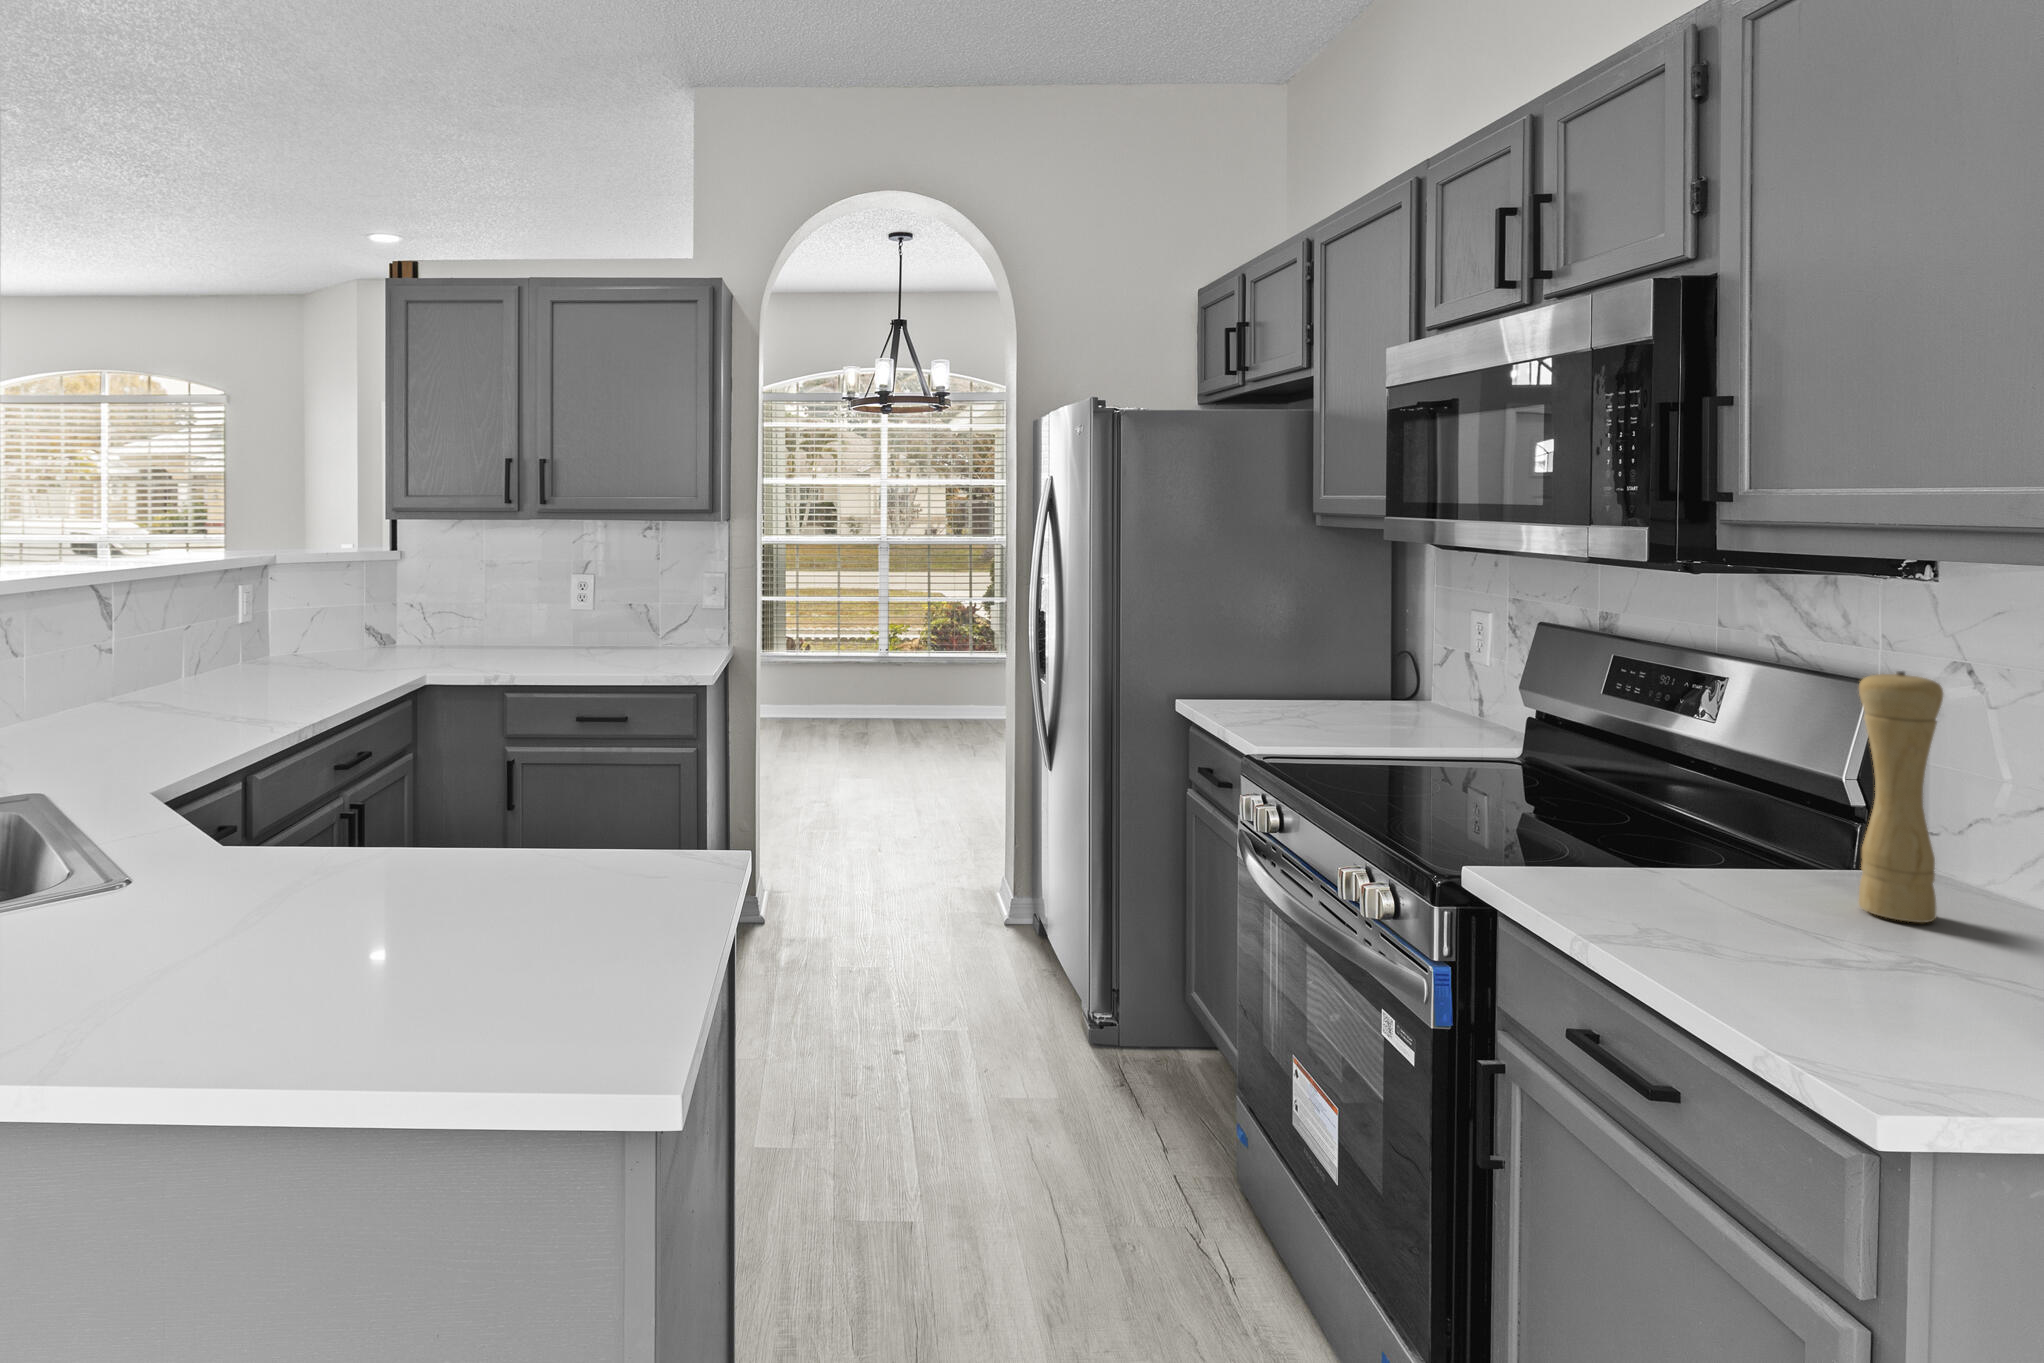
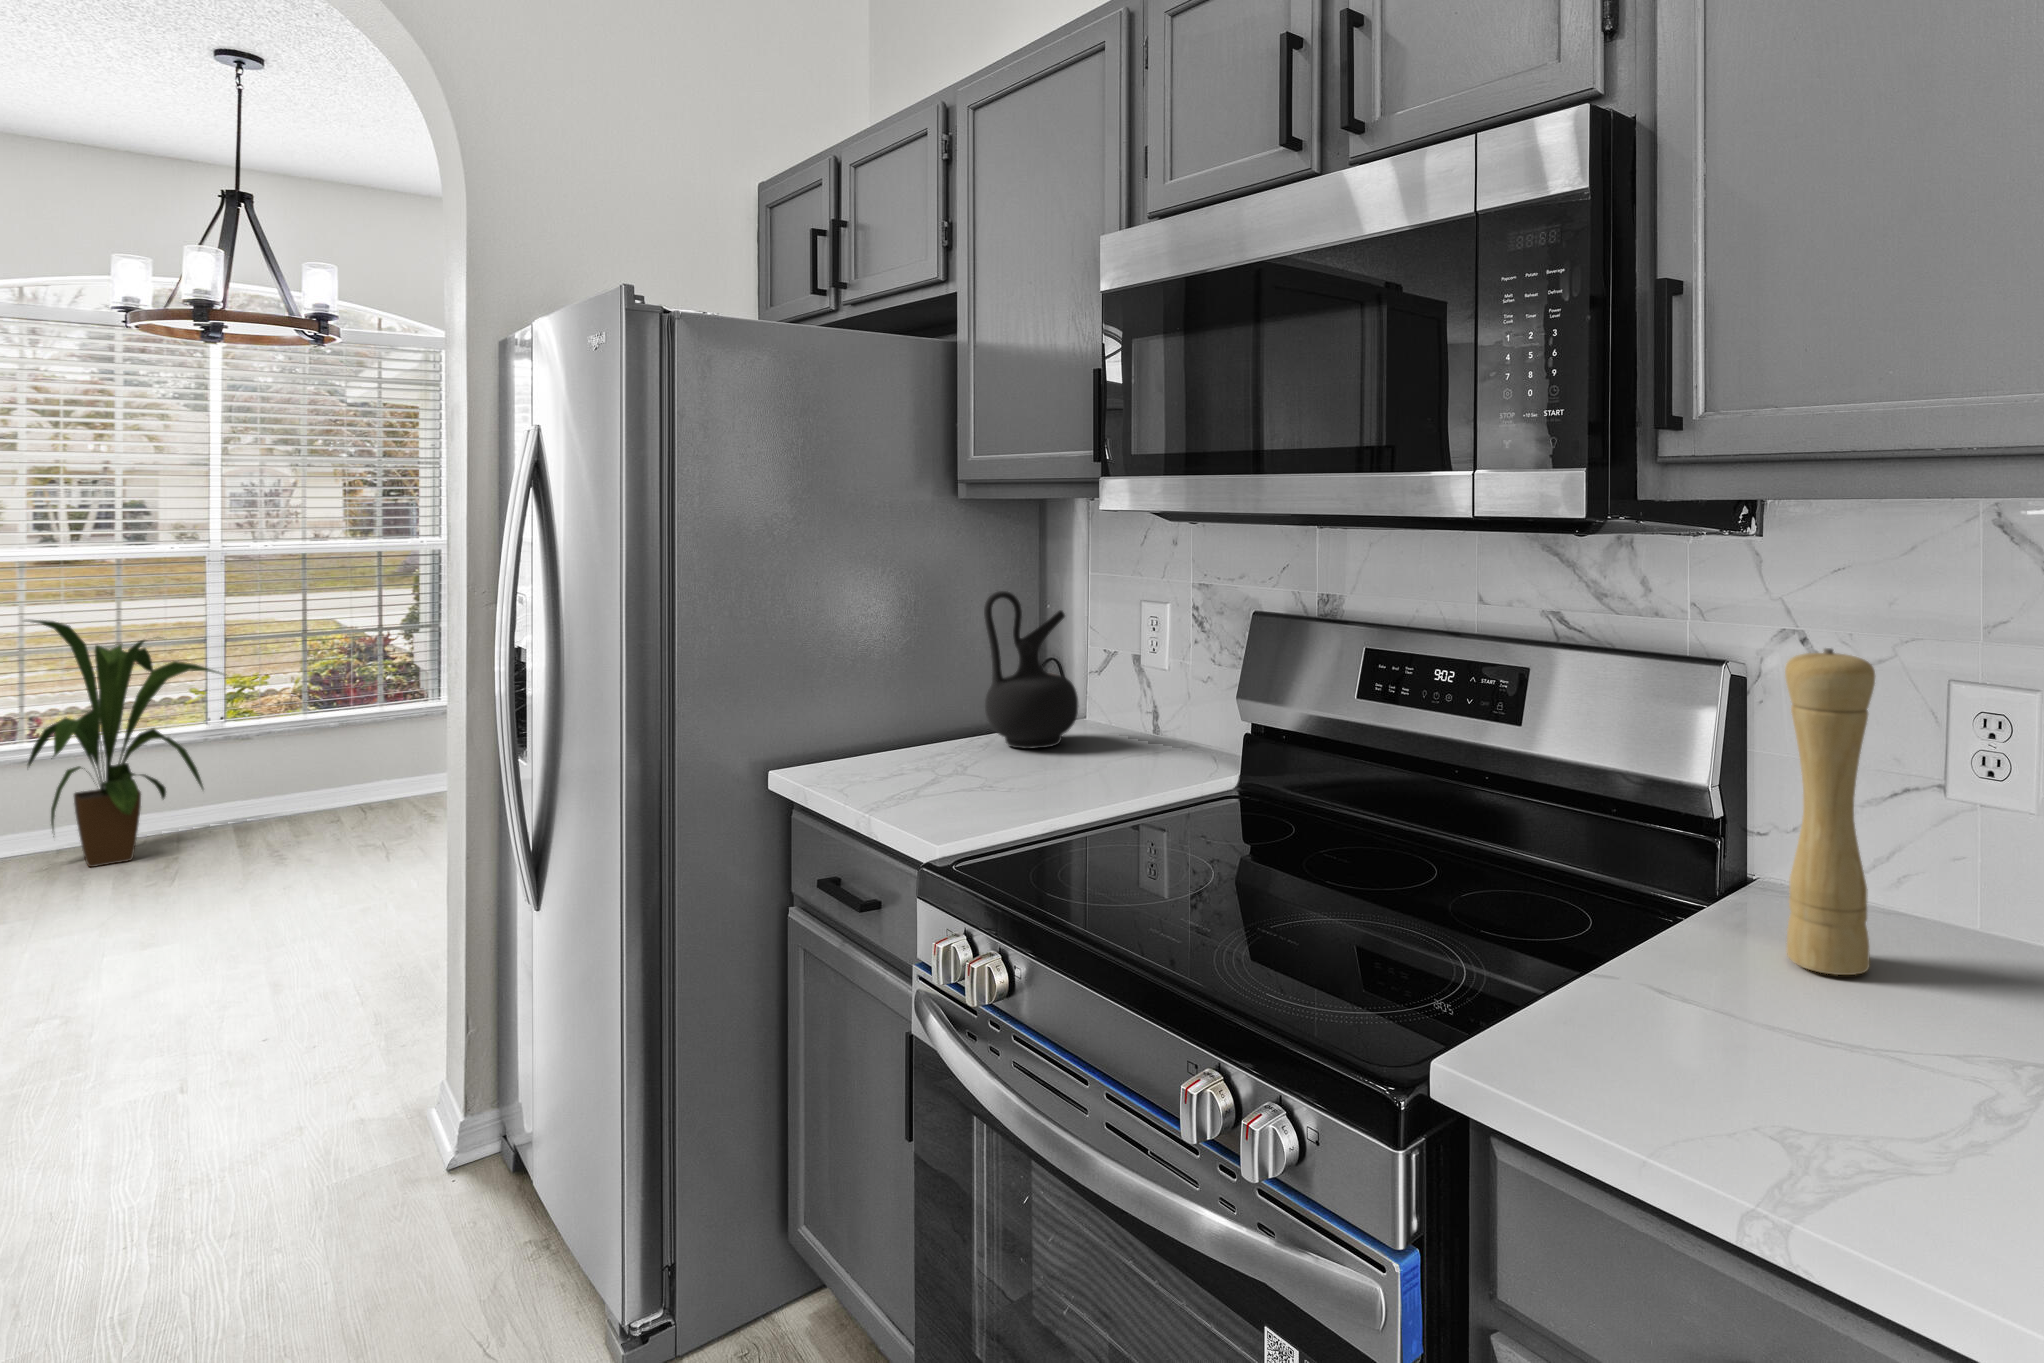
house plant: none [794,581,890,731] -> present [26,620,227,867]
ceramic jug: none [1337,594,1415,712] -> present [984,591,1078,749]

